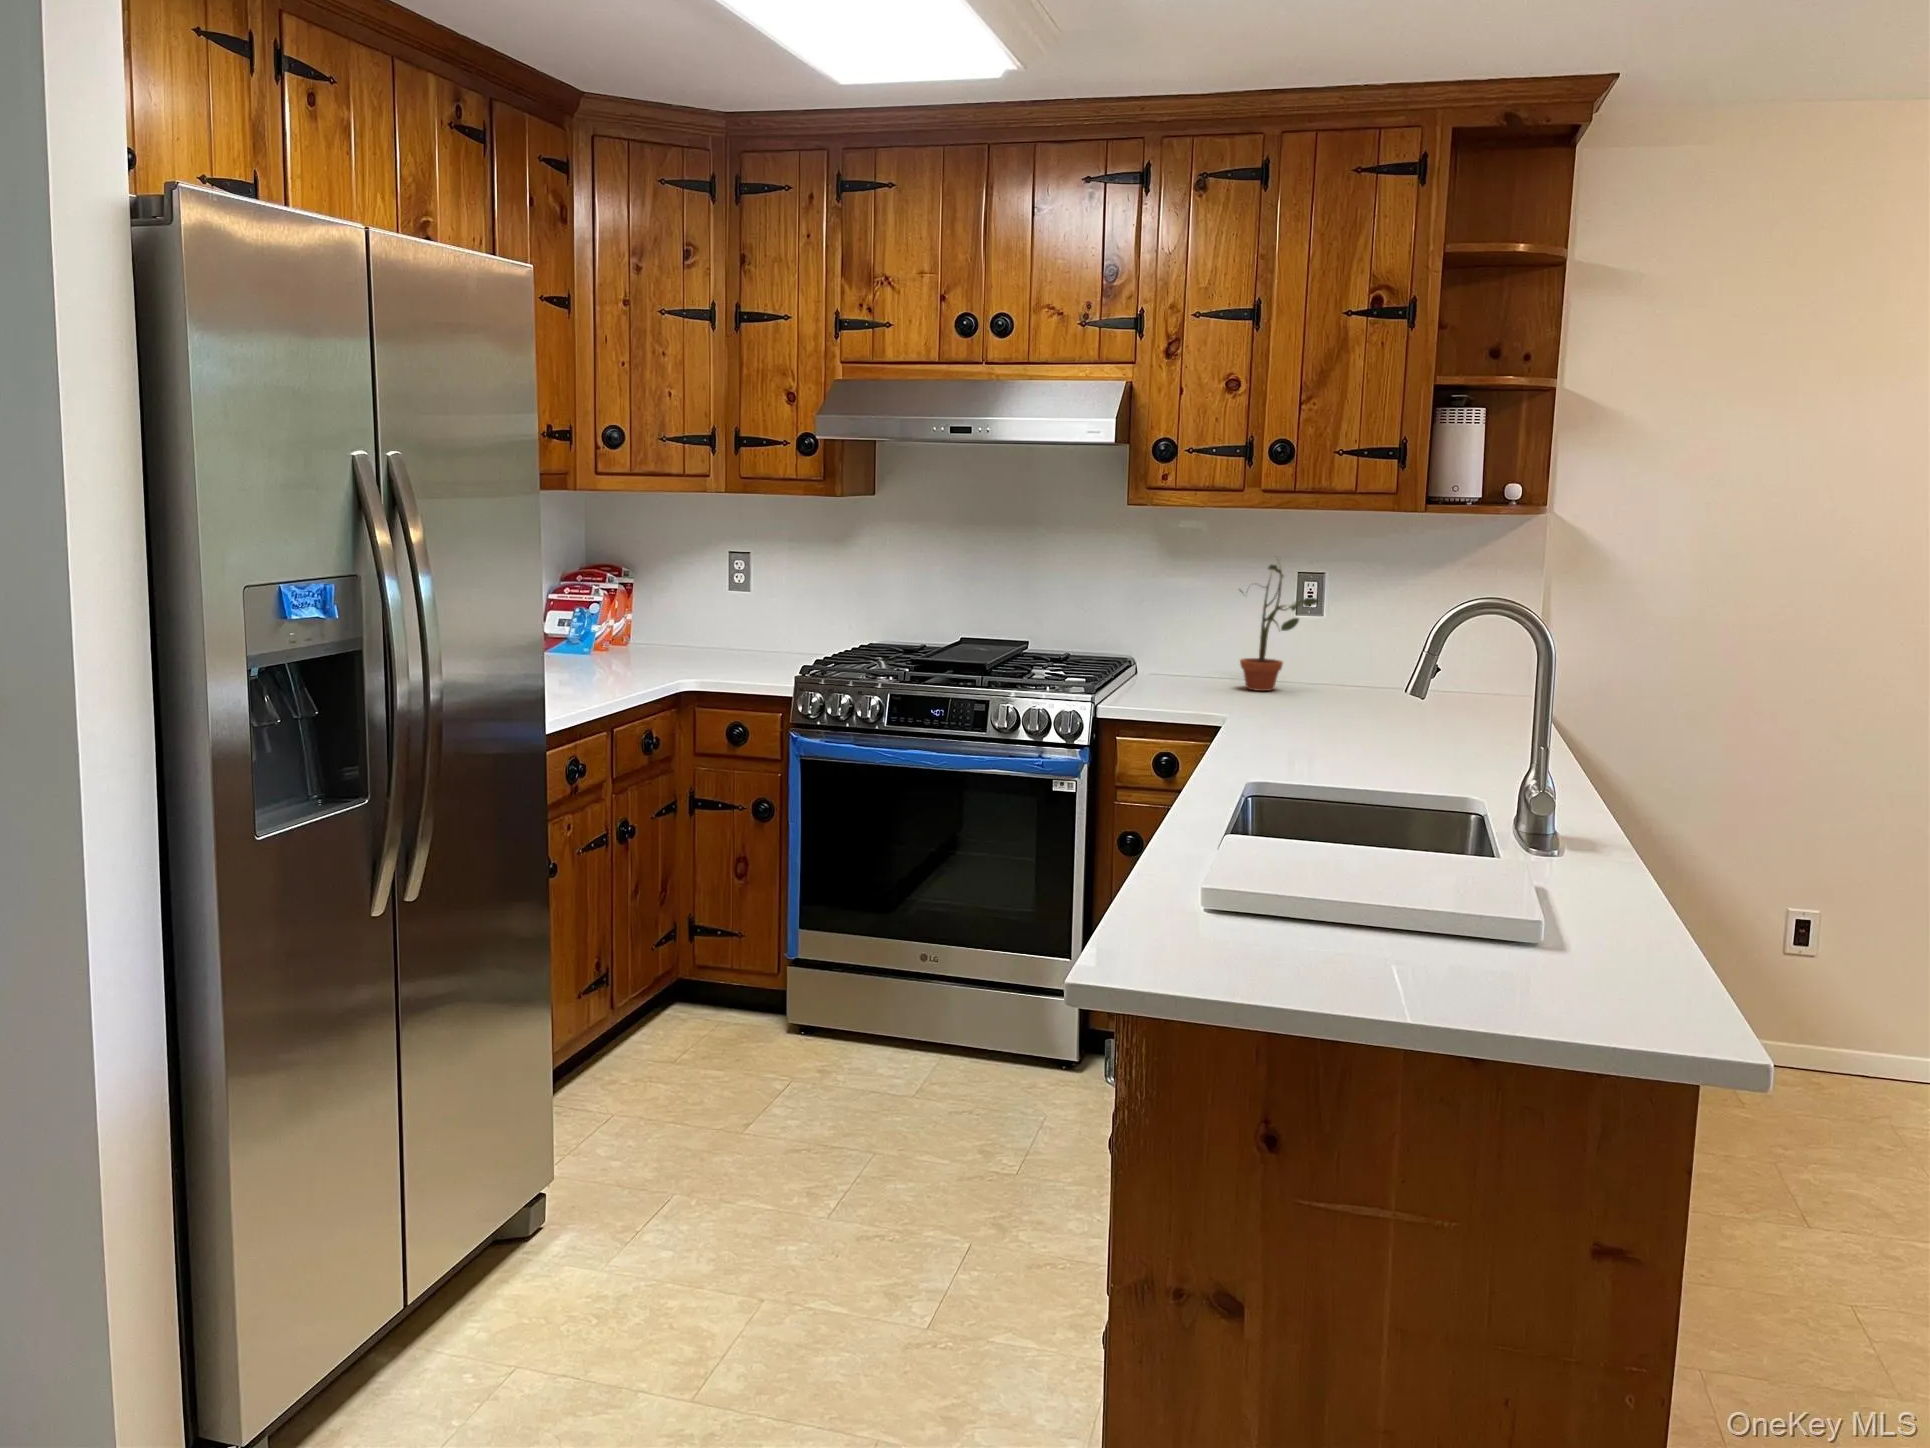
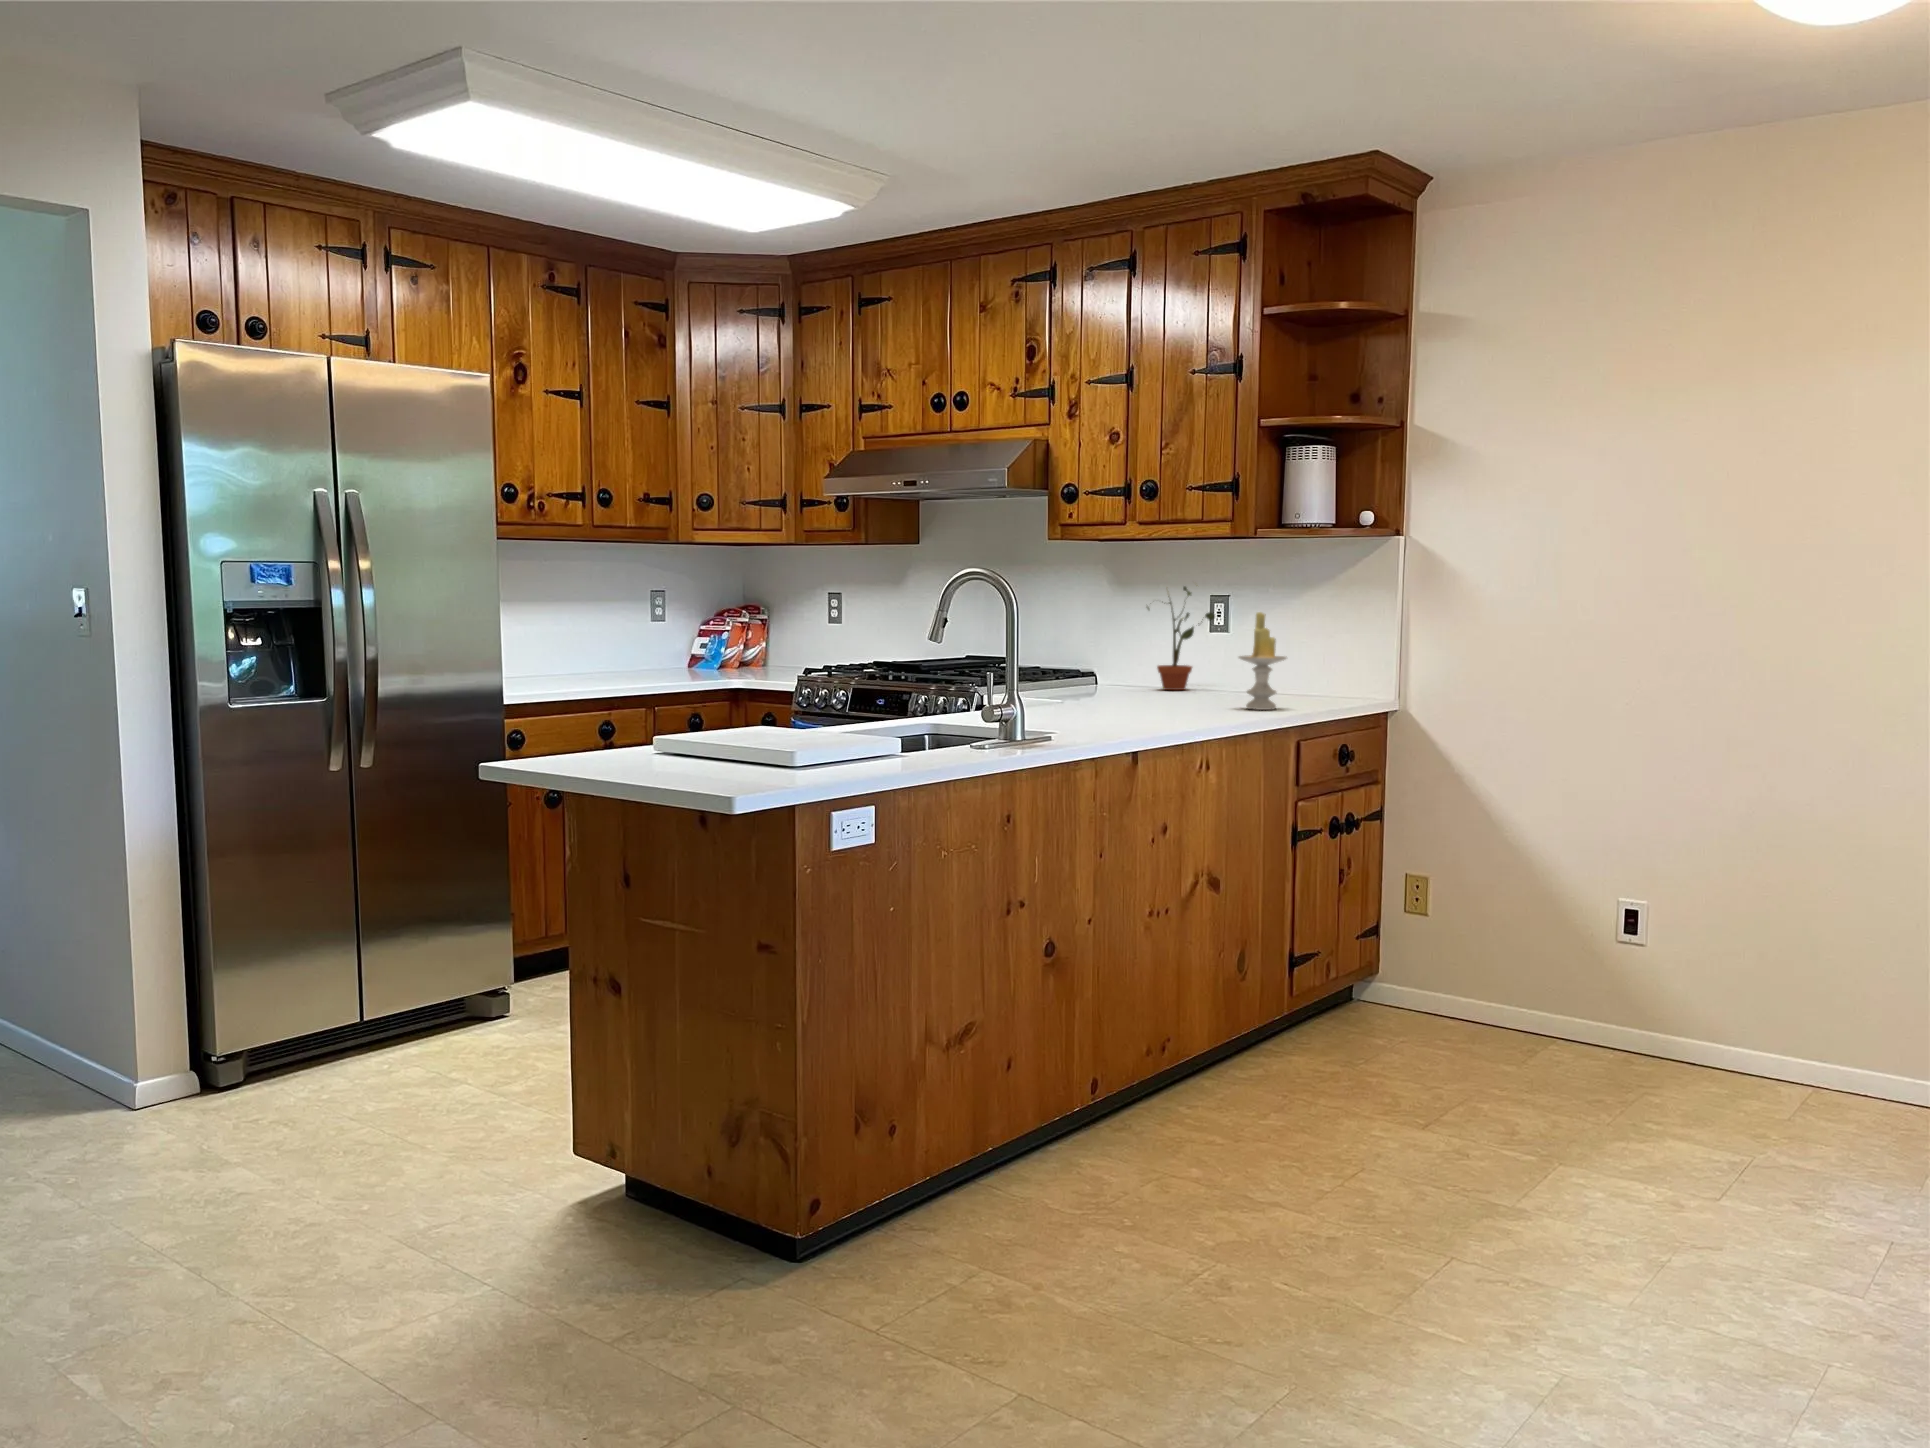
candle: none [1469,618,1531,737] -> present [1239,612,1286,710]

